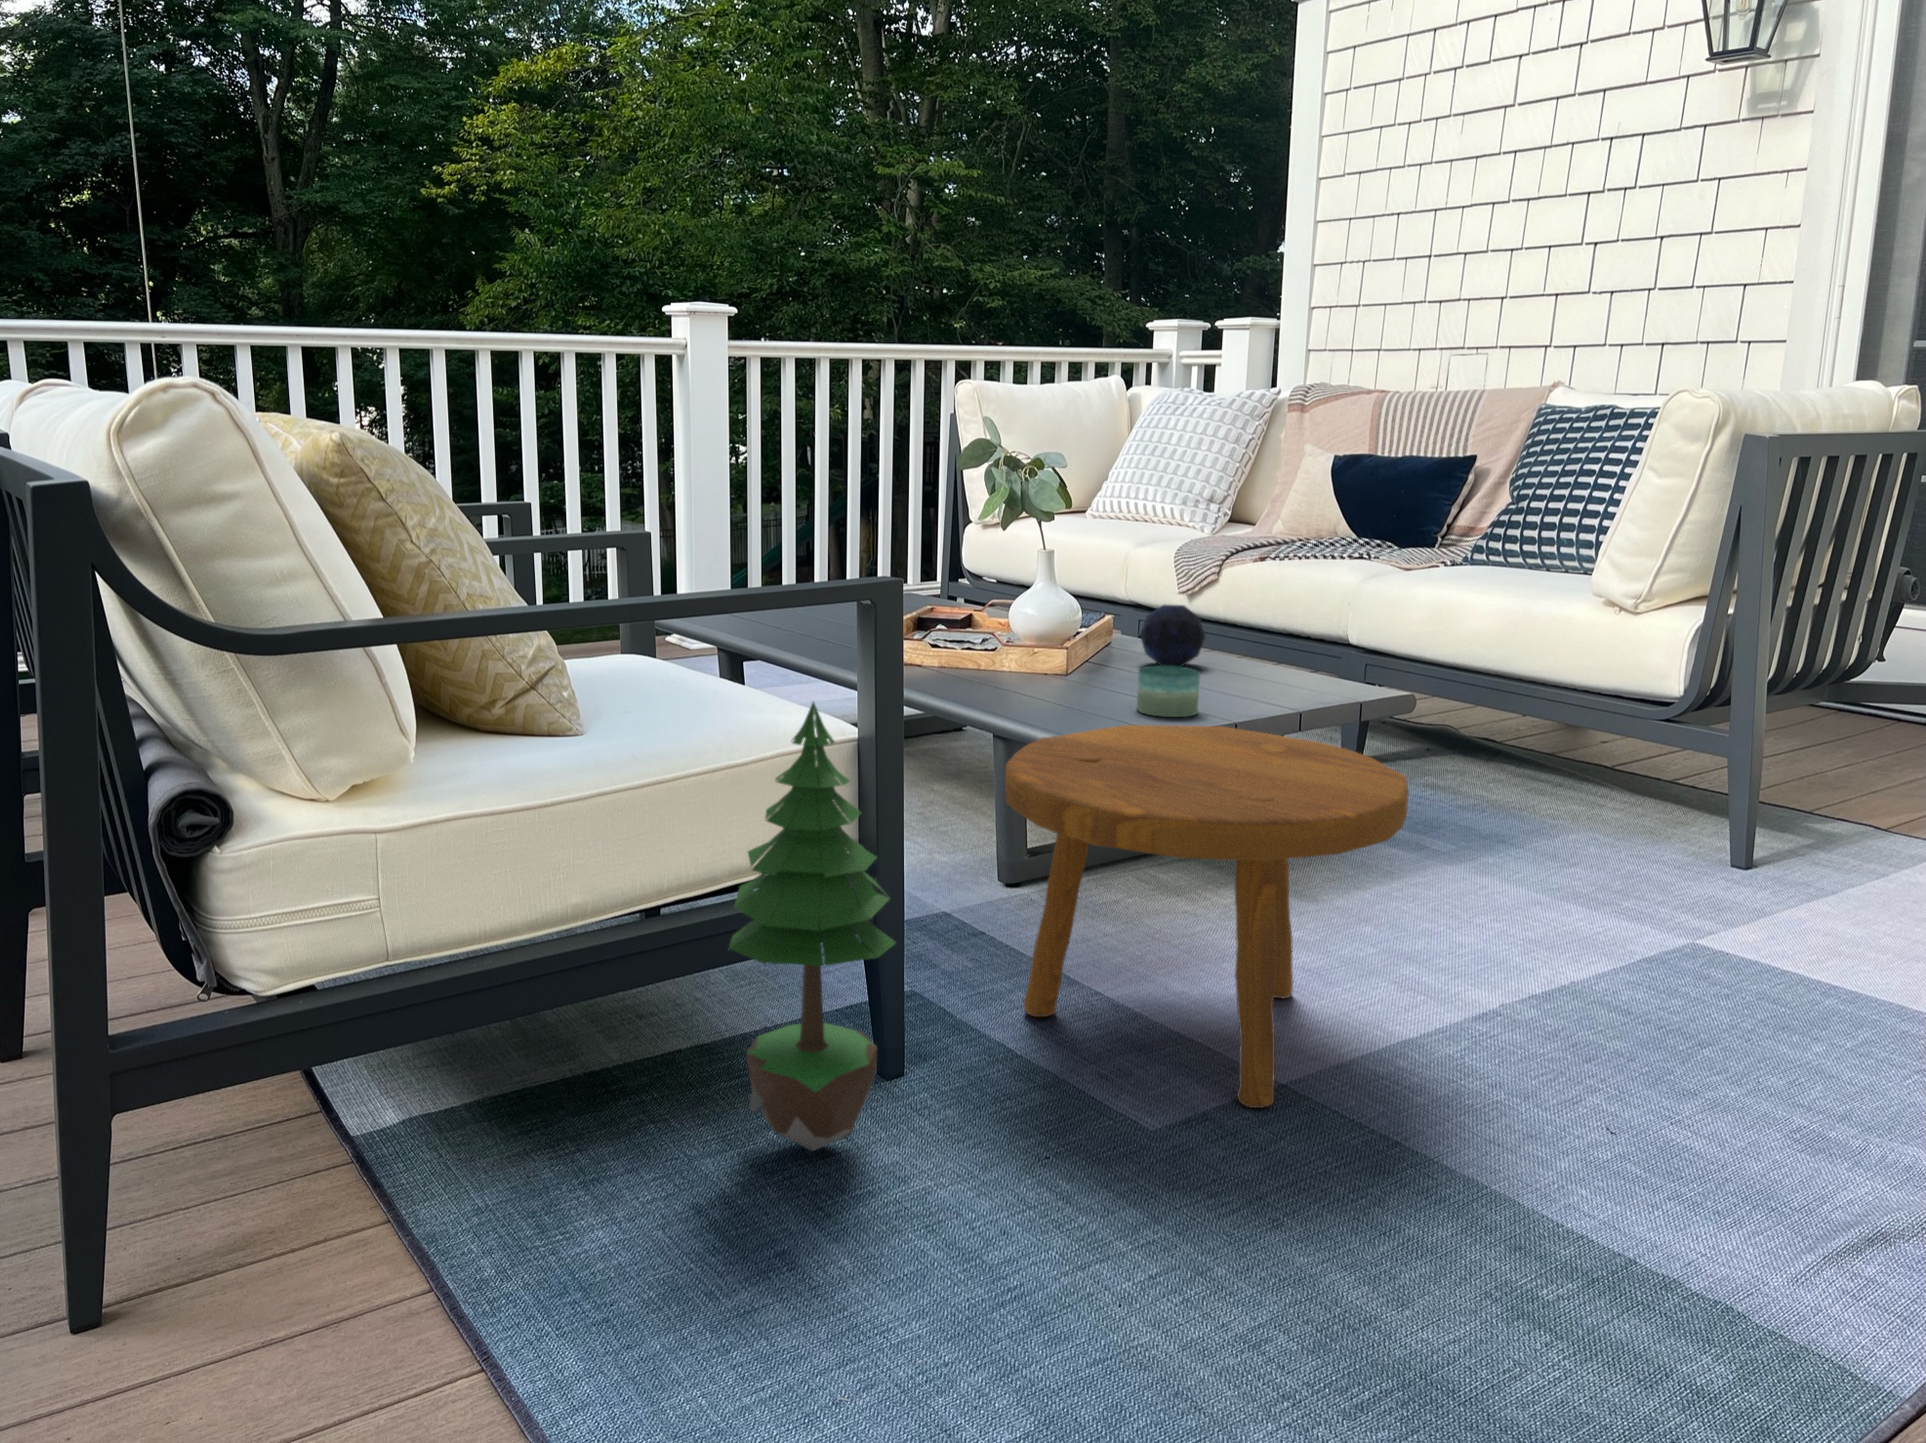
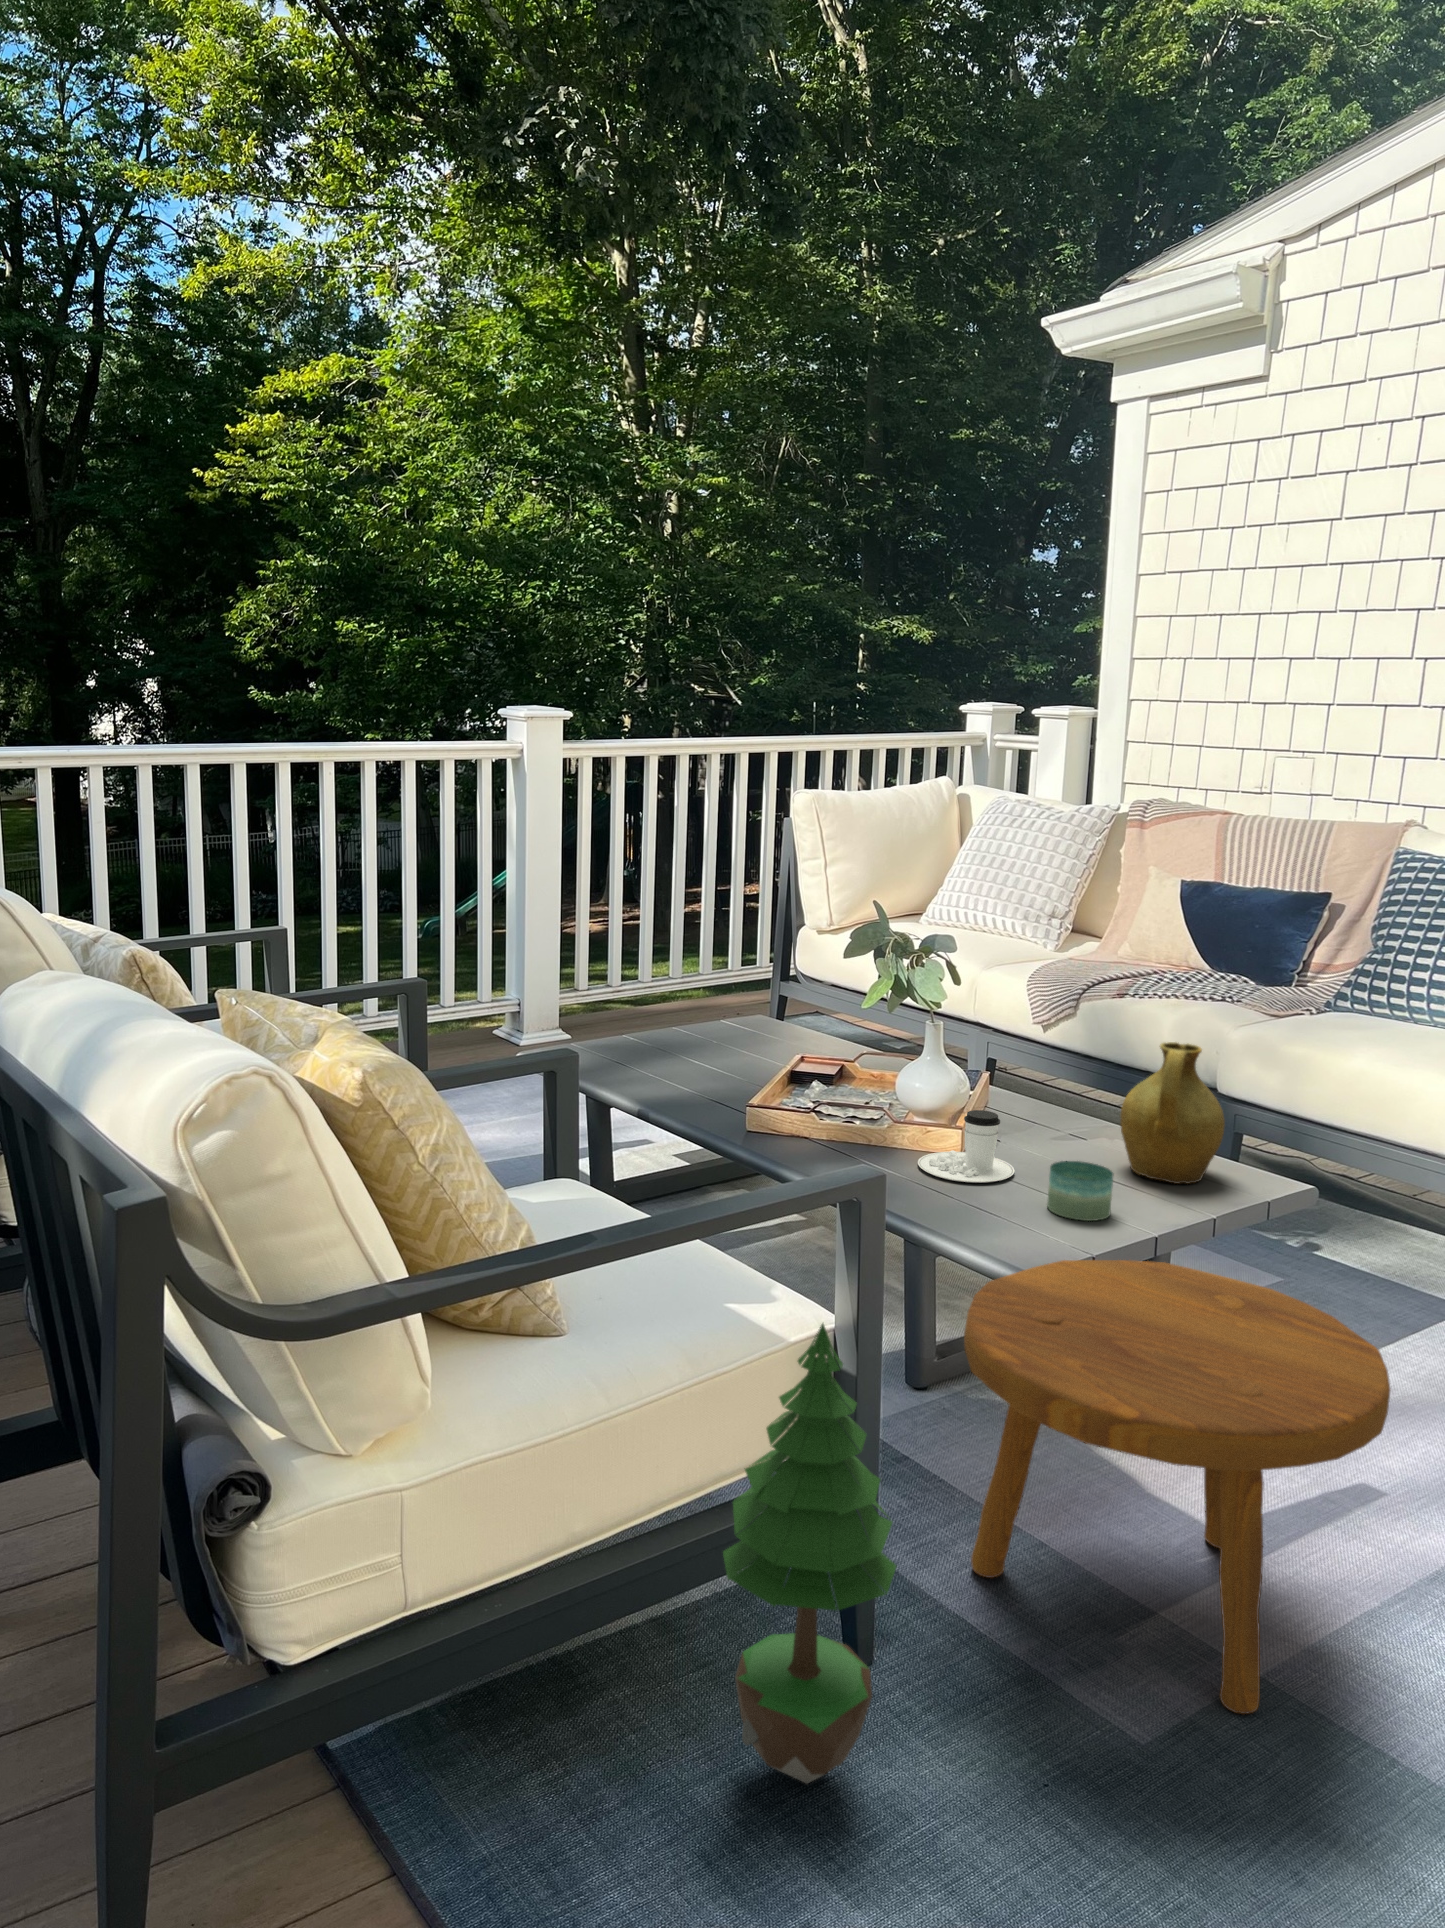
pitcher: none [1222,558,1322,695] -> present [1120,1042,1225,1184]
decorative orb: present [1140,605,1205,667] -> none [1026,1072,1093,1136]
coffee cup: none [1021,629,1115,694] -> present [918,1110,1014,1183]

